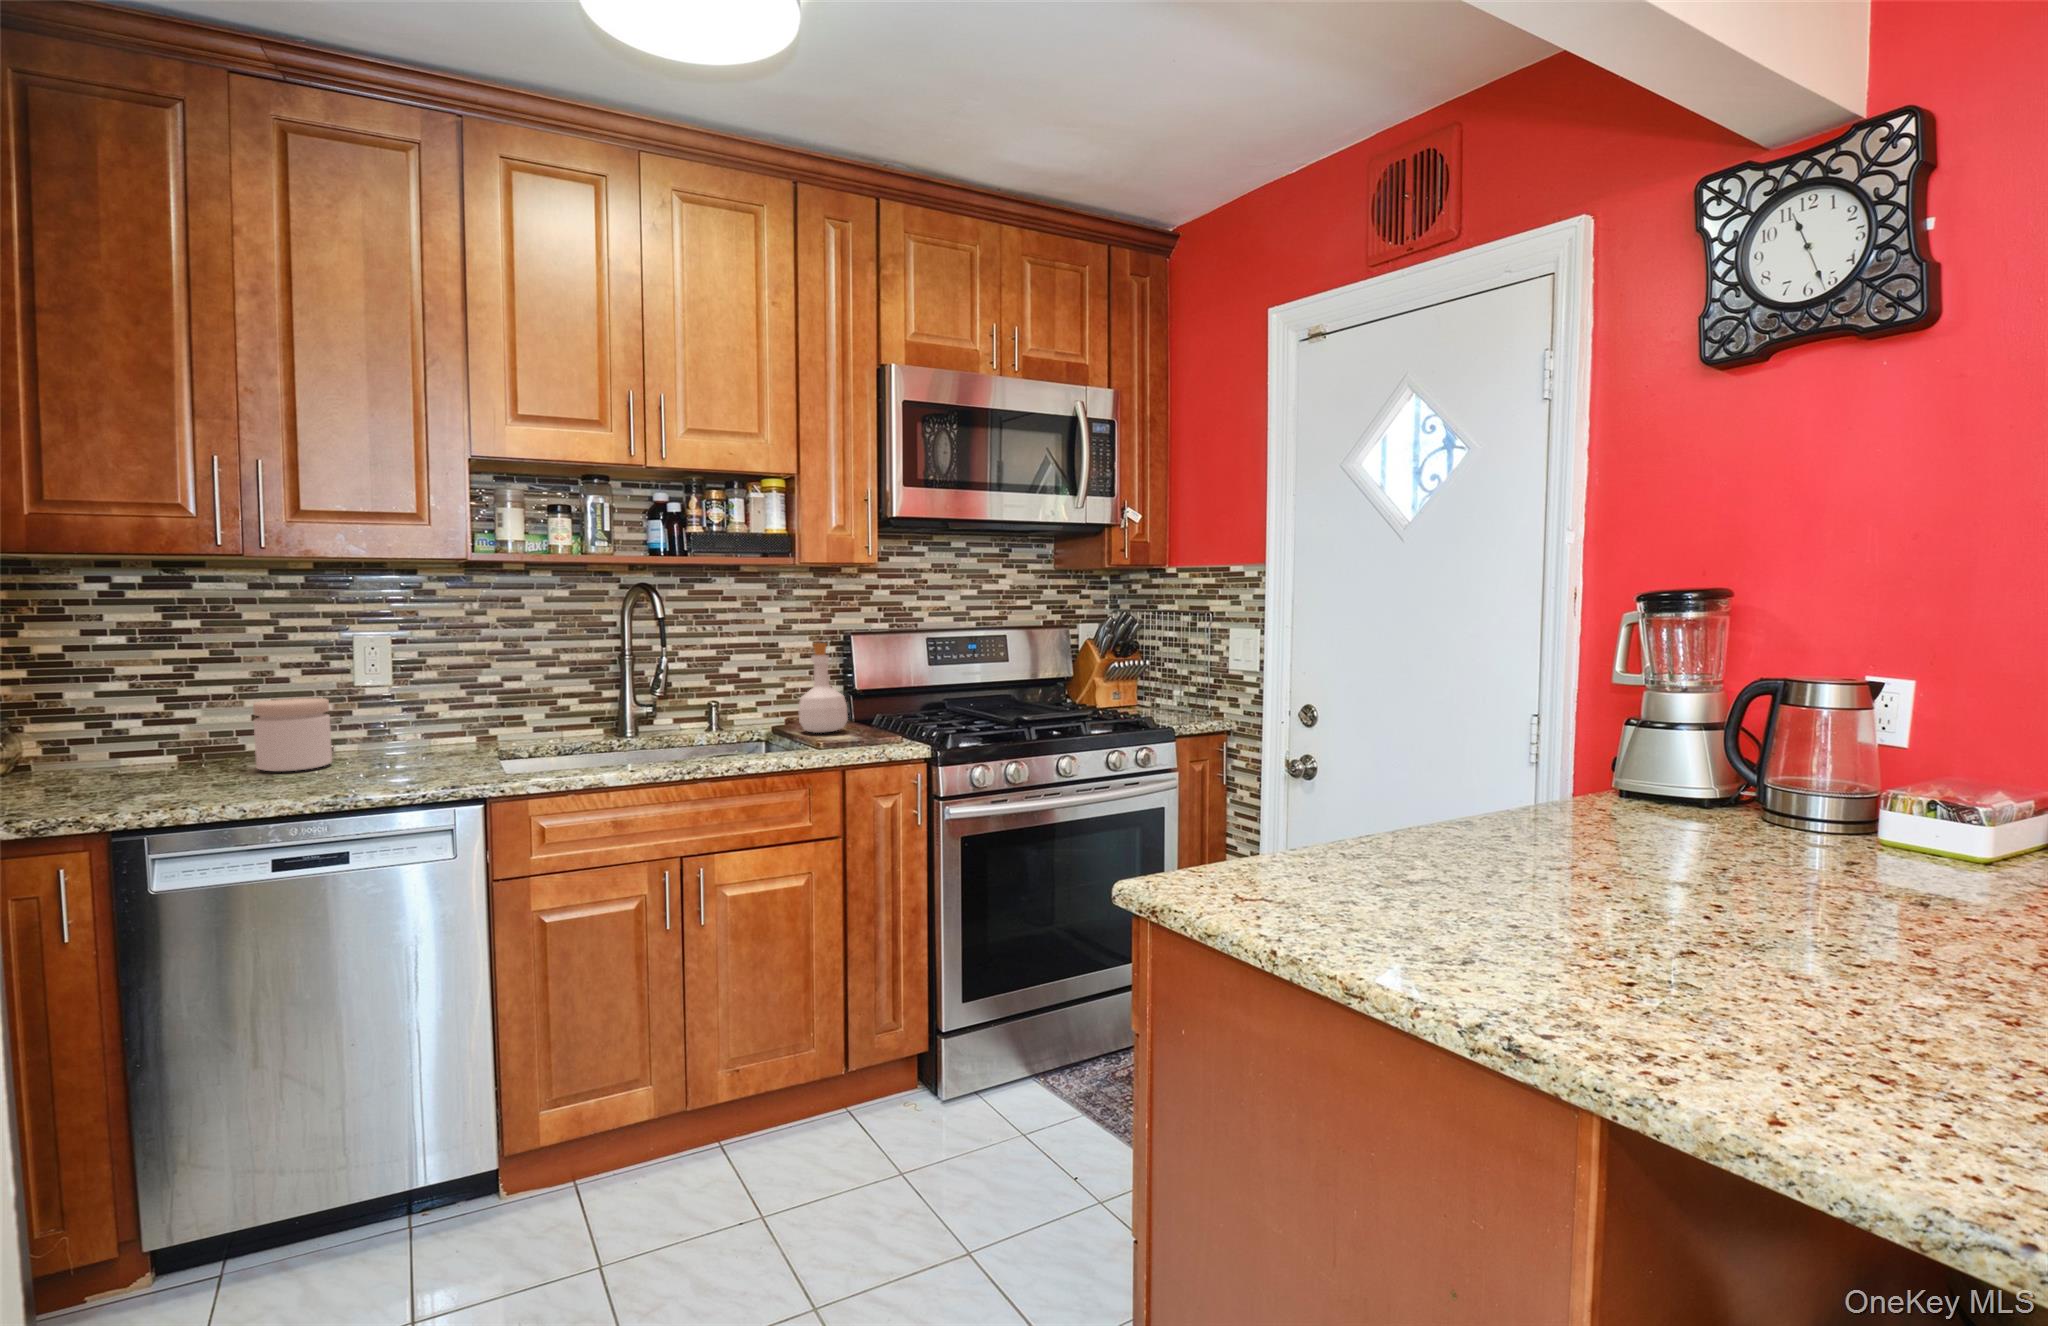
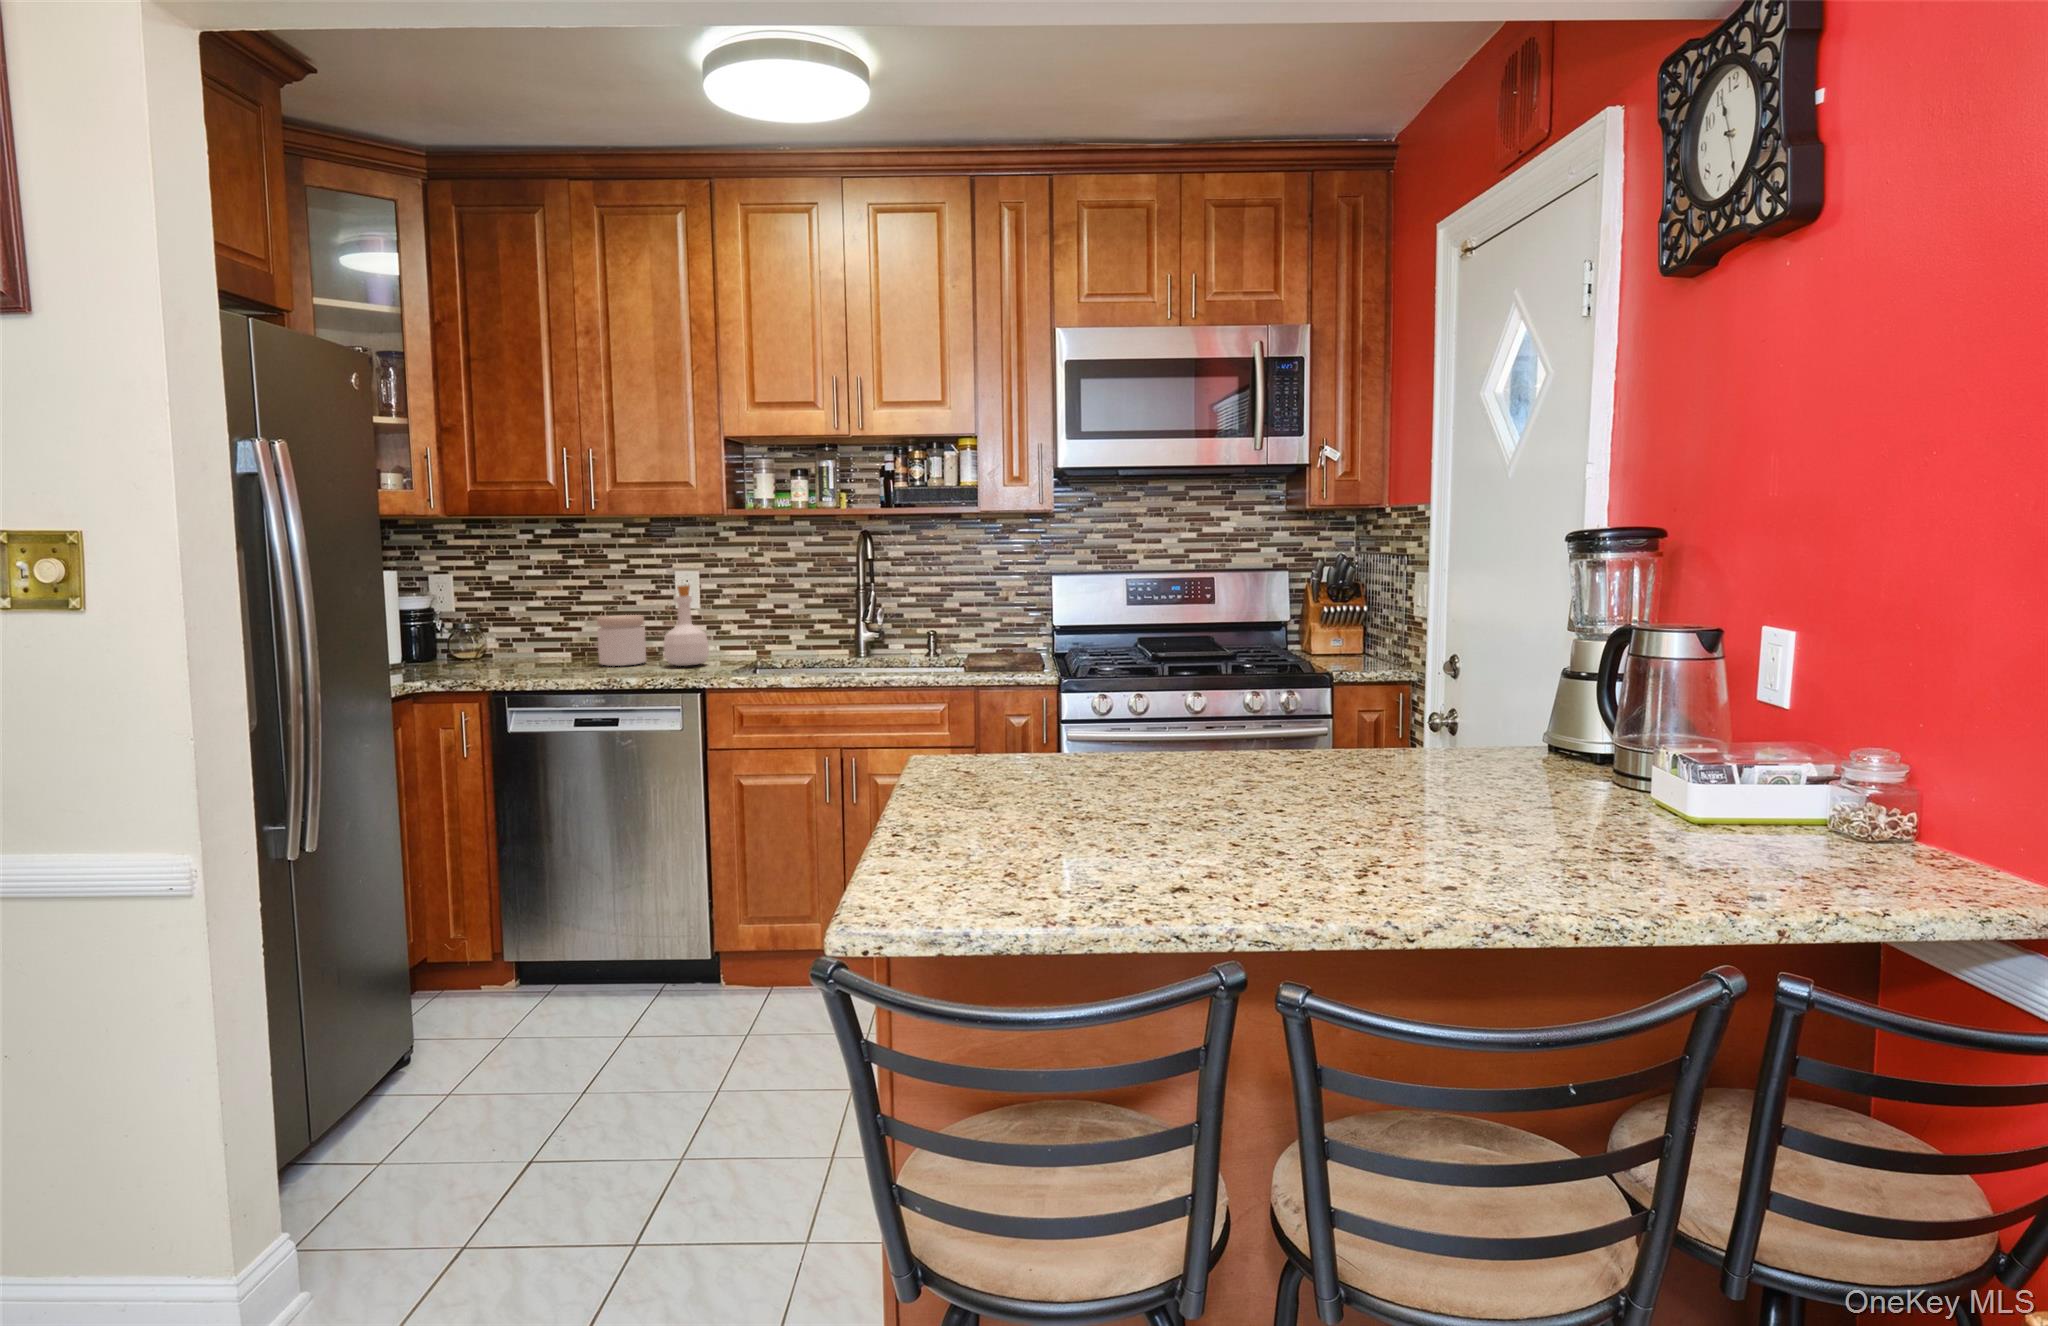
bottle: present [798,643,848,733] -> present [663,585,709,666]

